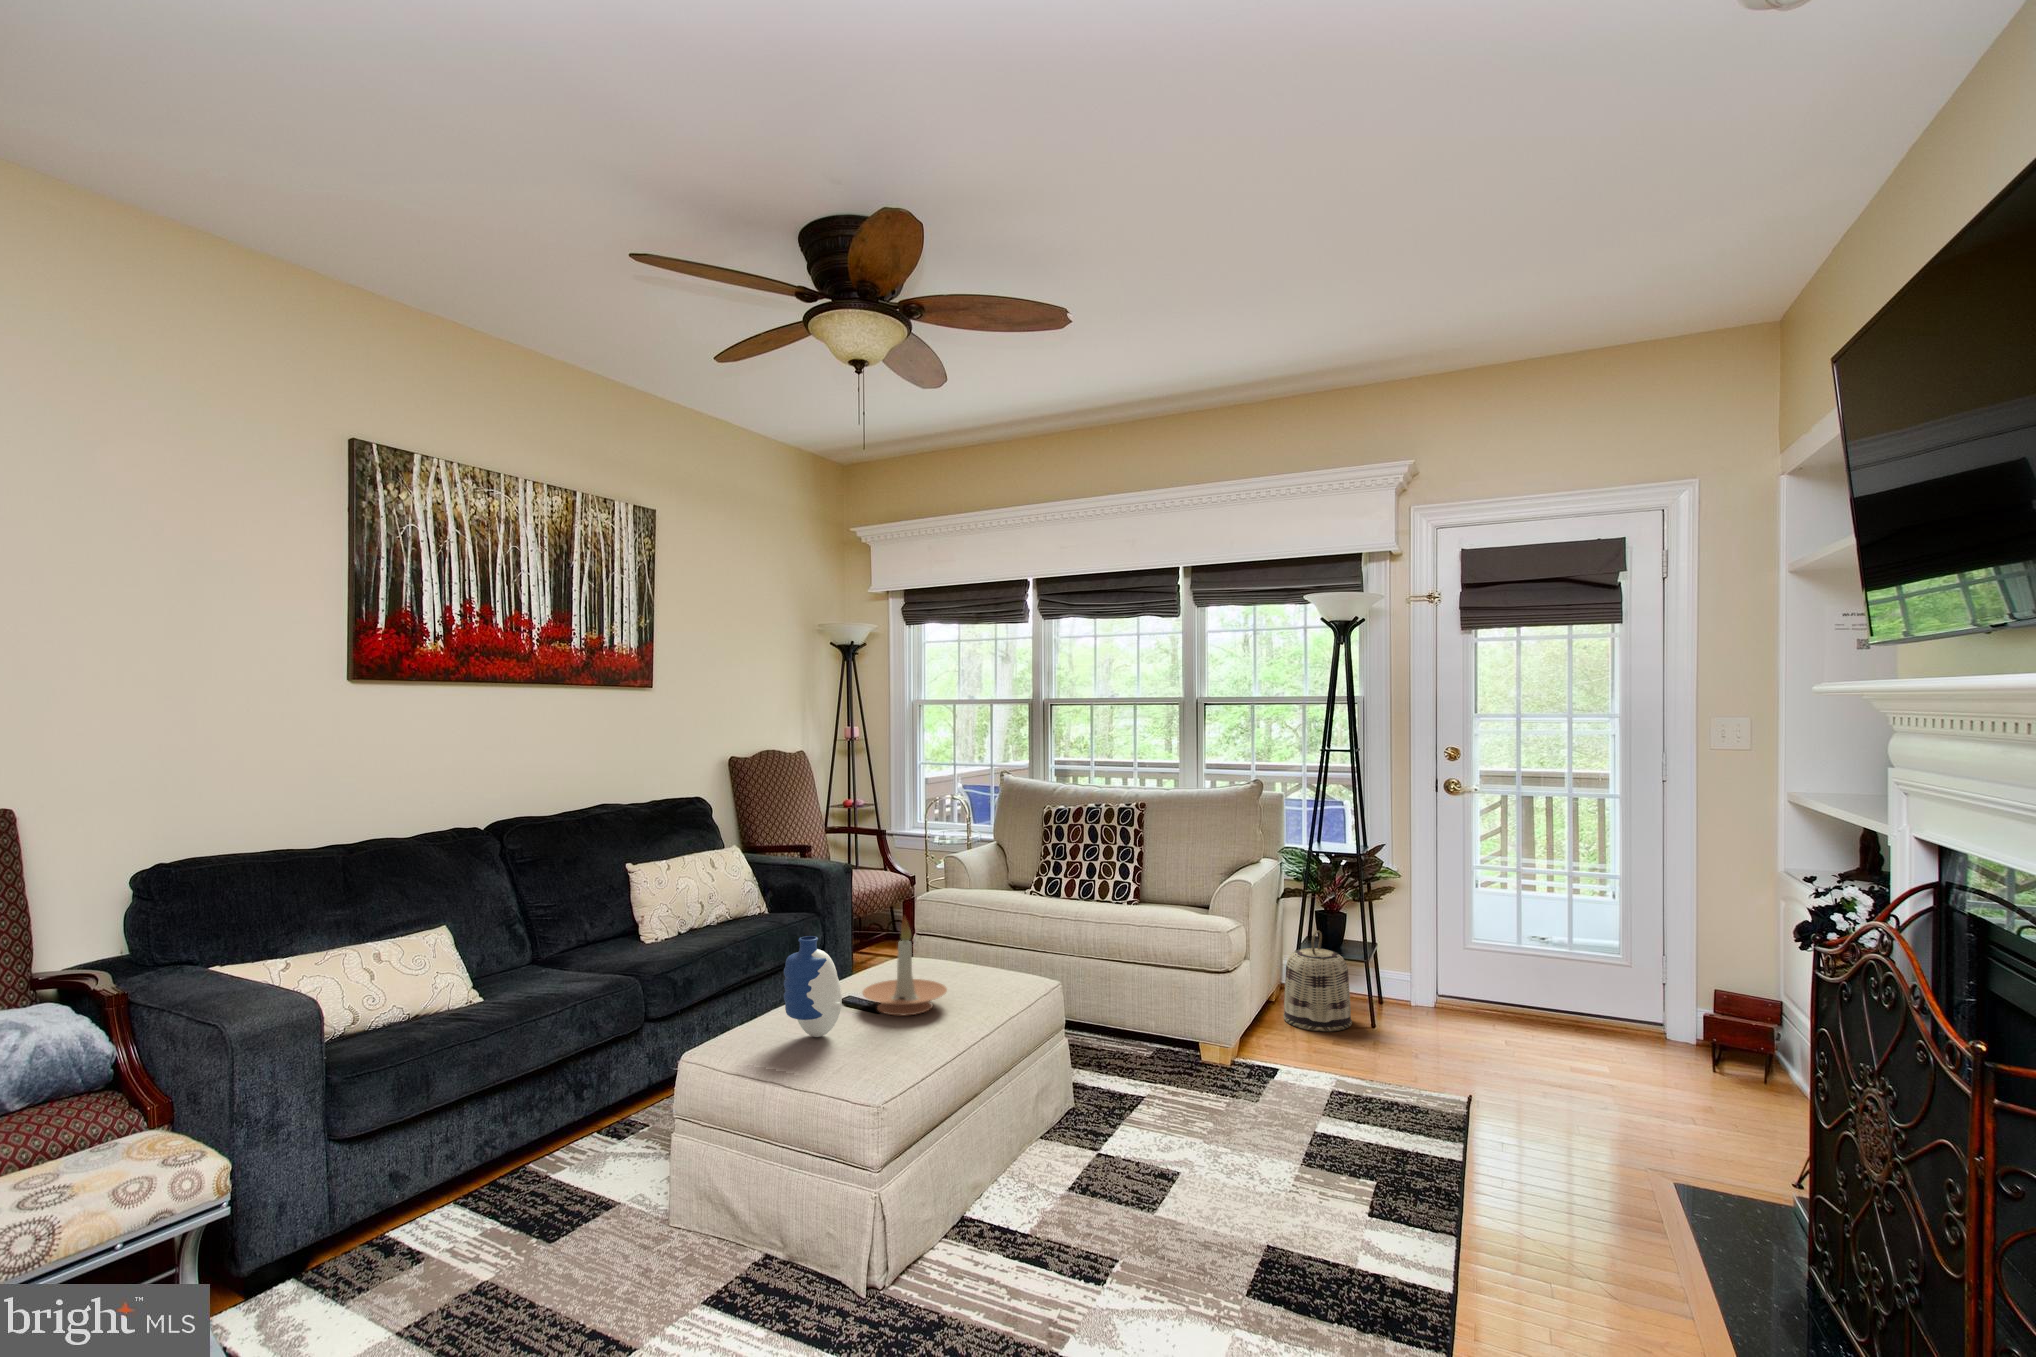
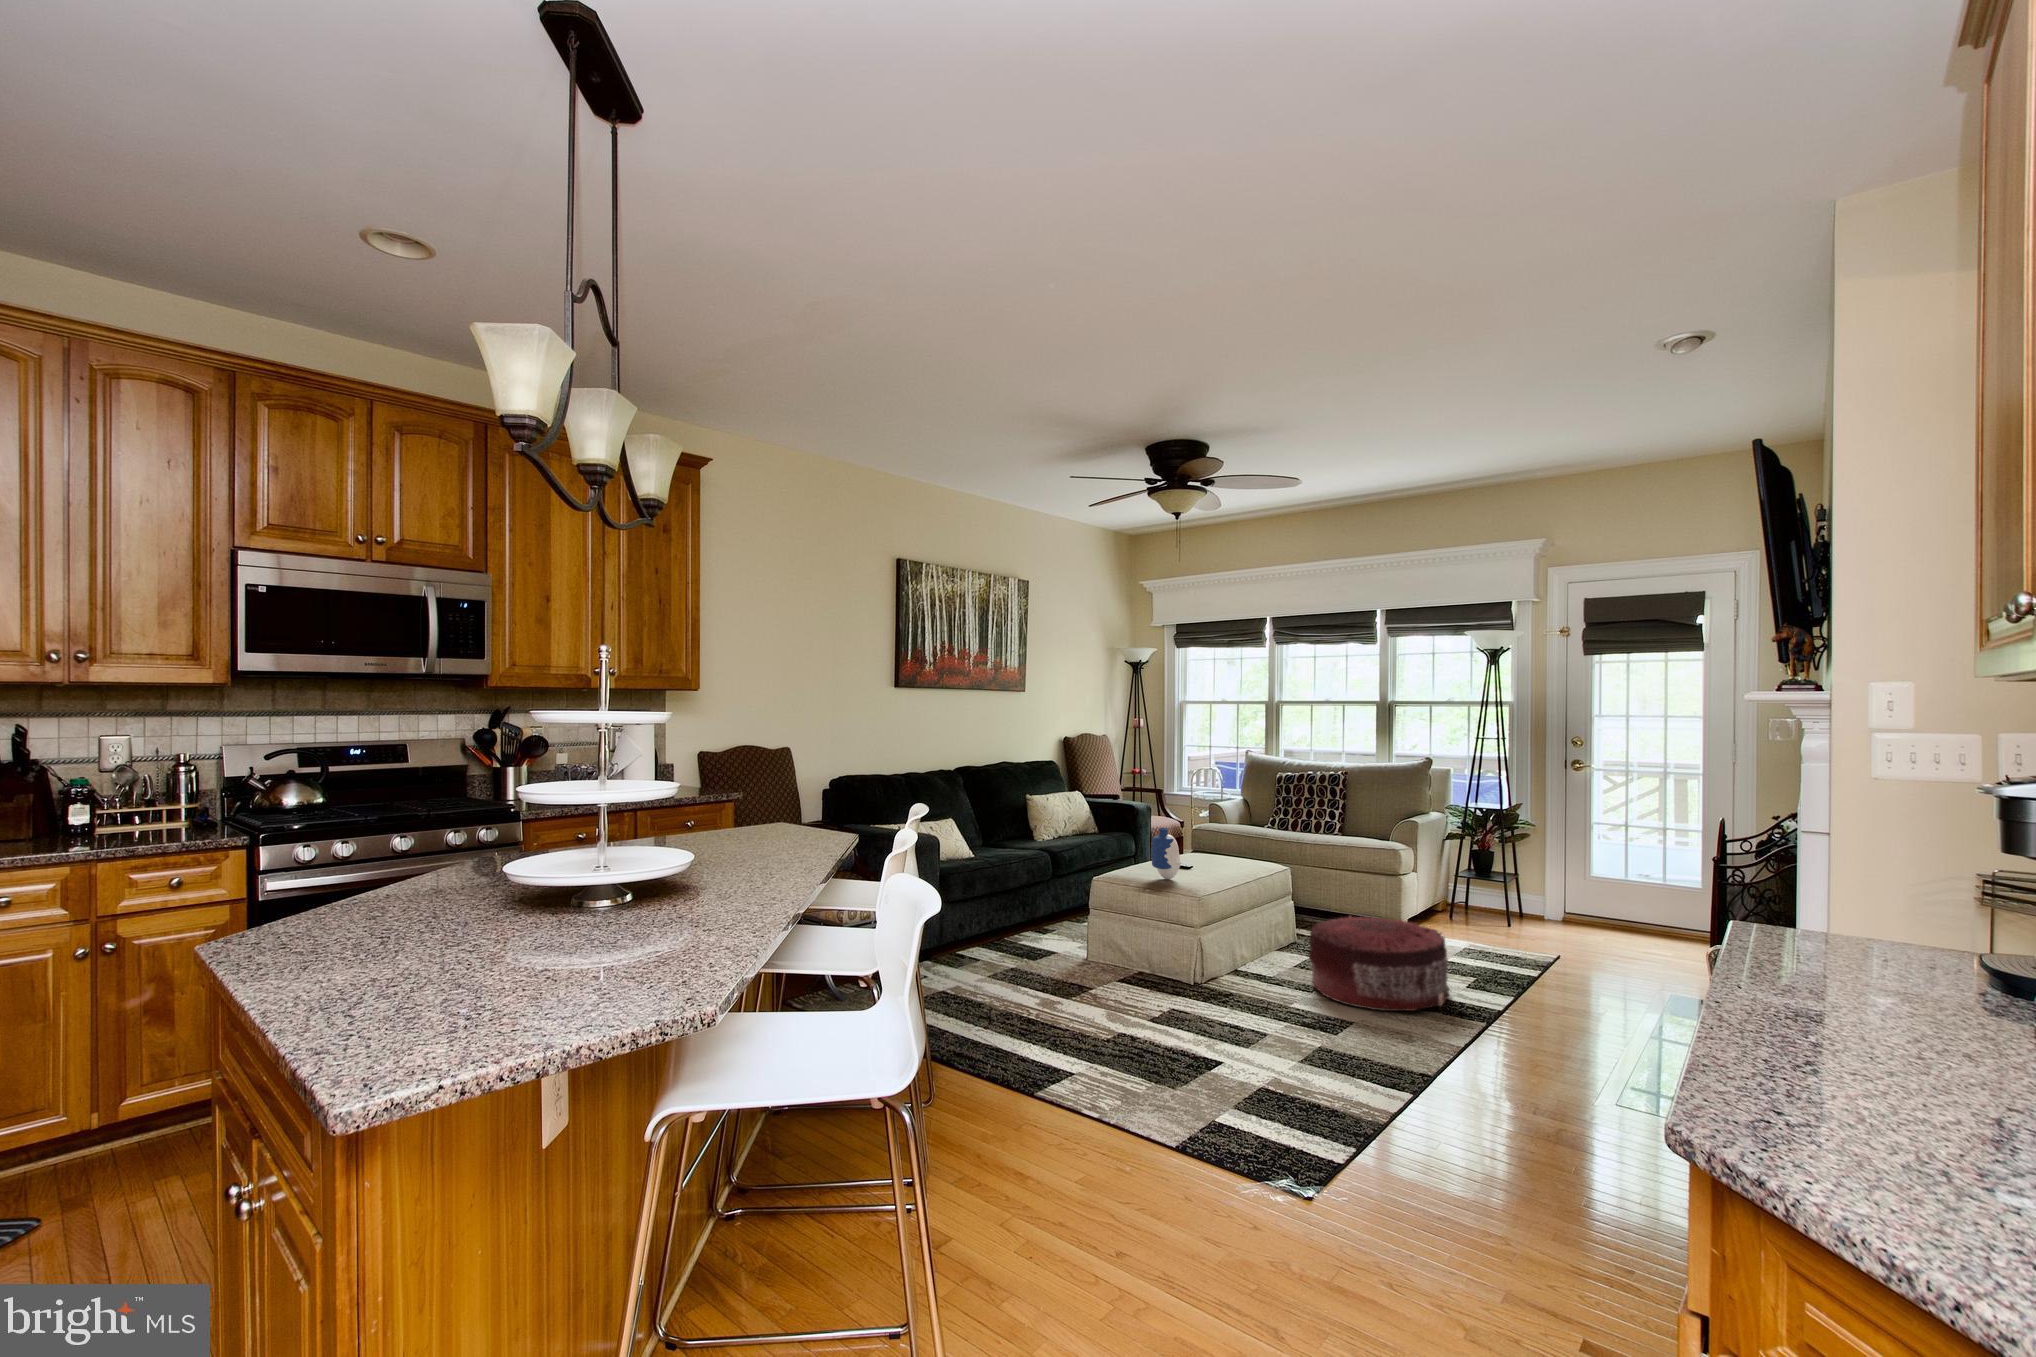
candle holder: present [863,916,947,1015] -> none [1185,823,1232,875]
basket: present [1283,931,1352,1032] -> none [1441,859,1489,923]
pouf: none [1080,1082,1343,1314] -> present [1309,916,1450,1011]

